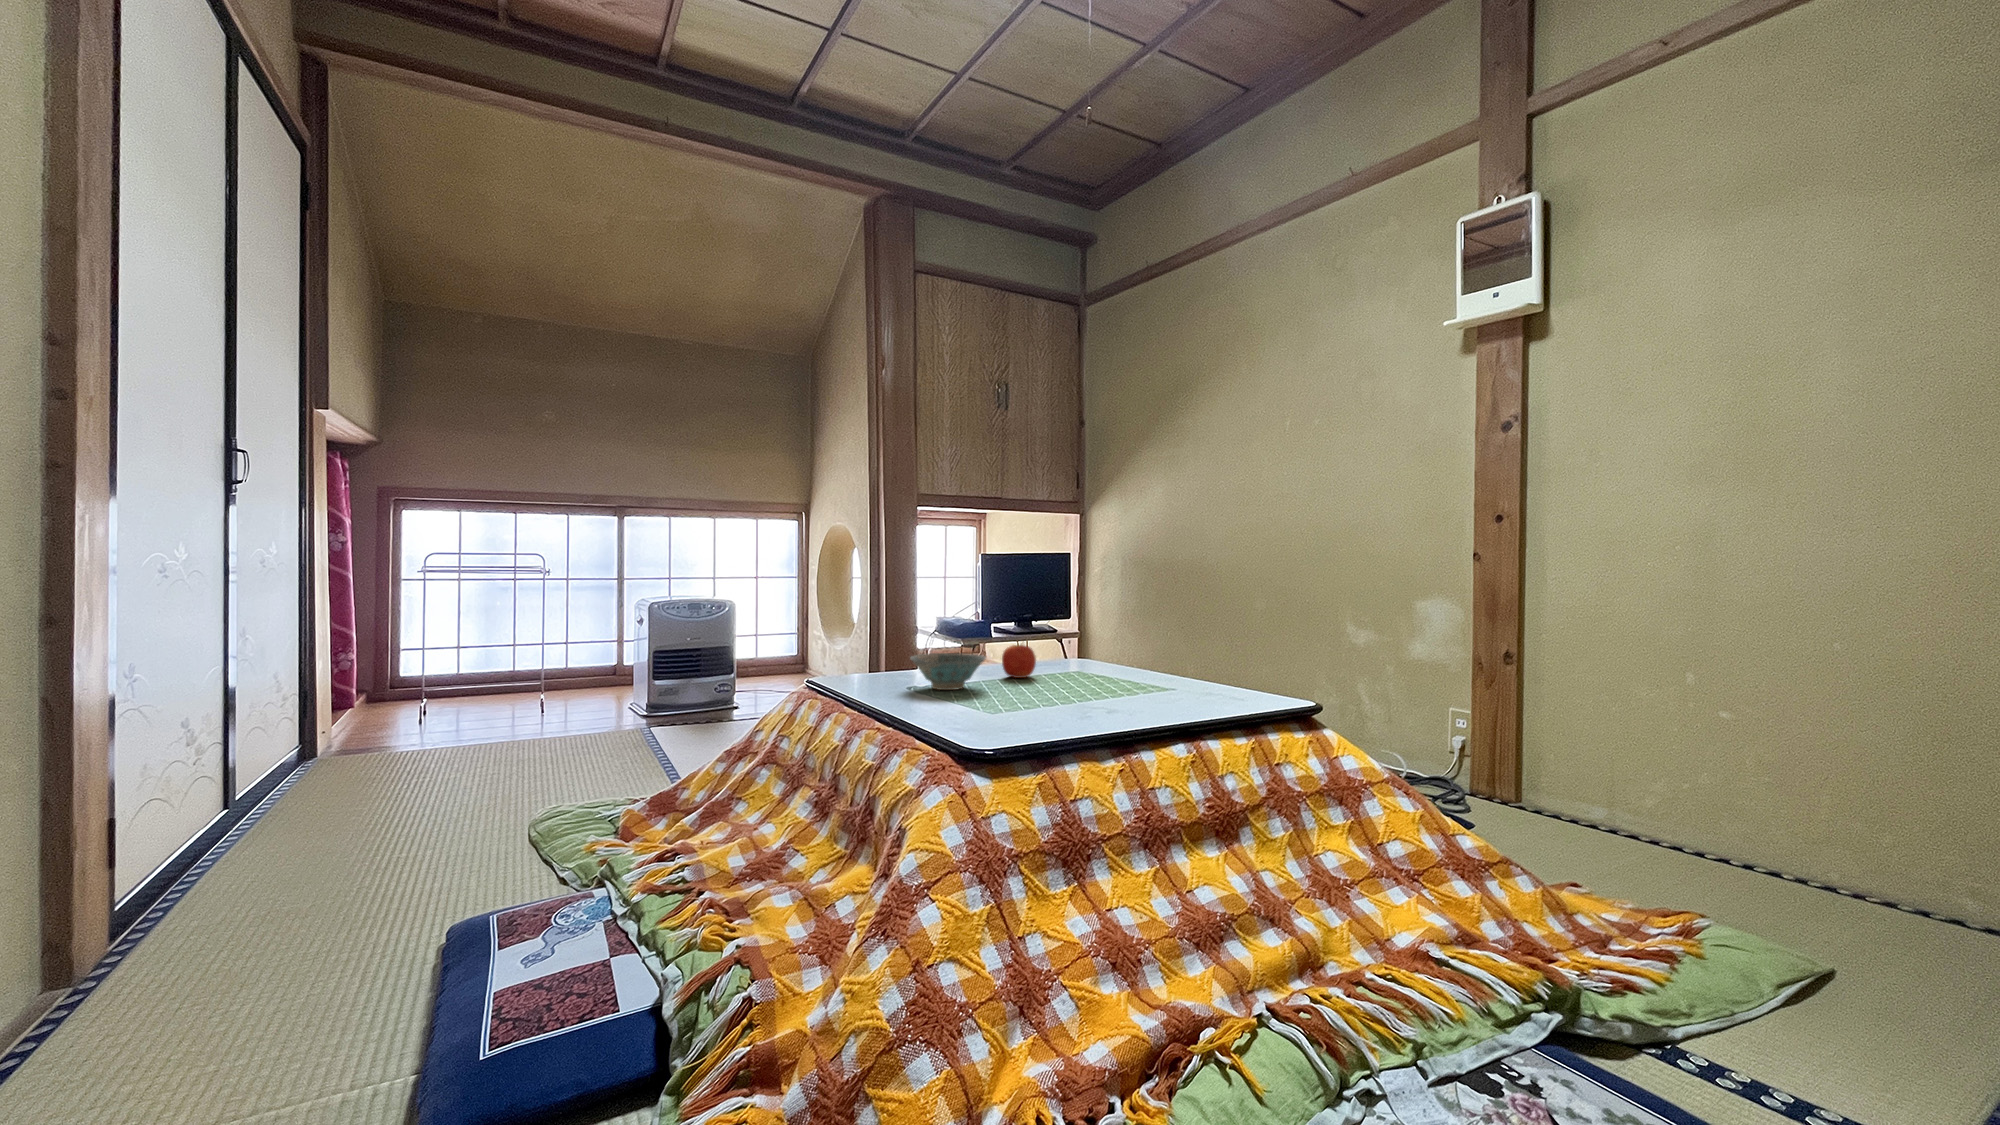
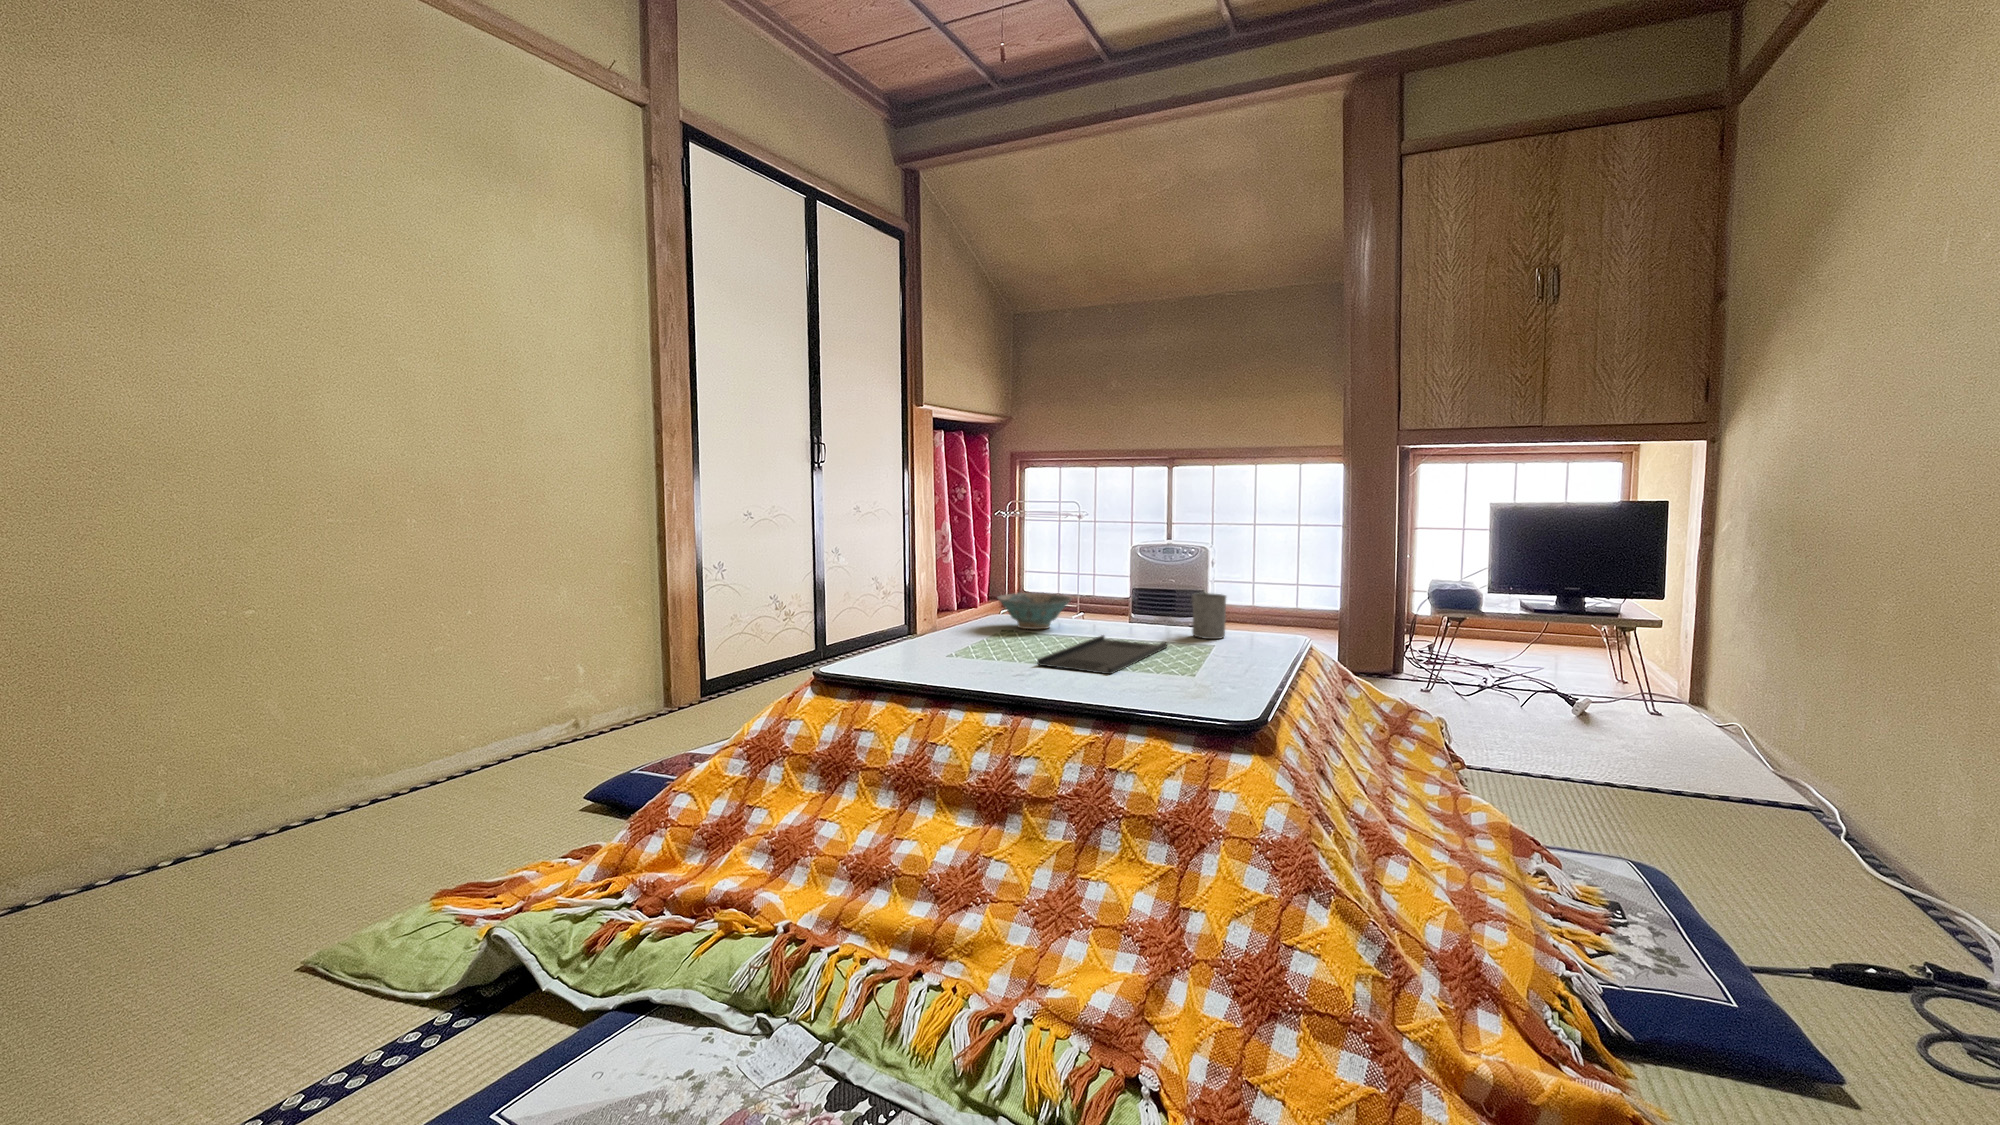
mug: none [1055,636,1096,674] -> present [1191,593,1226,639]
apple: present [1002,645,1036,678] -> none [1113,592,1151,631]
tray: none [1051,679,1178,710] -> present [1037,635,1167,674]

